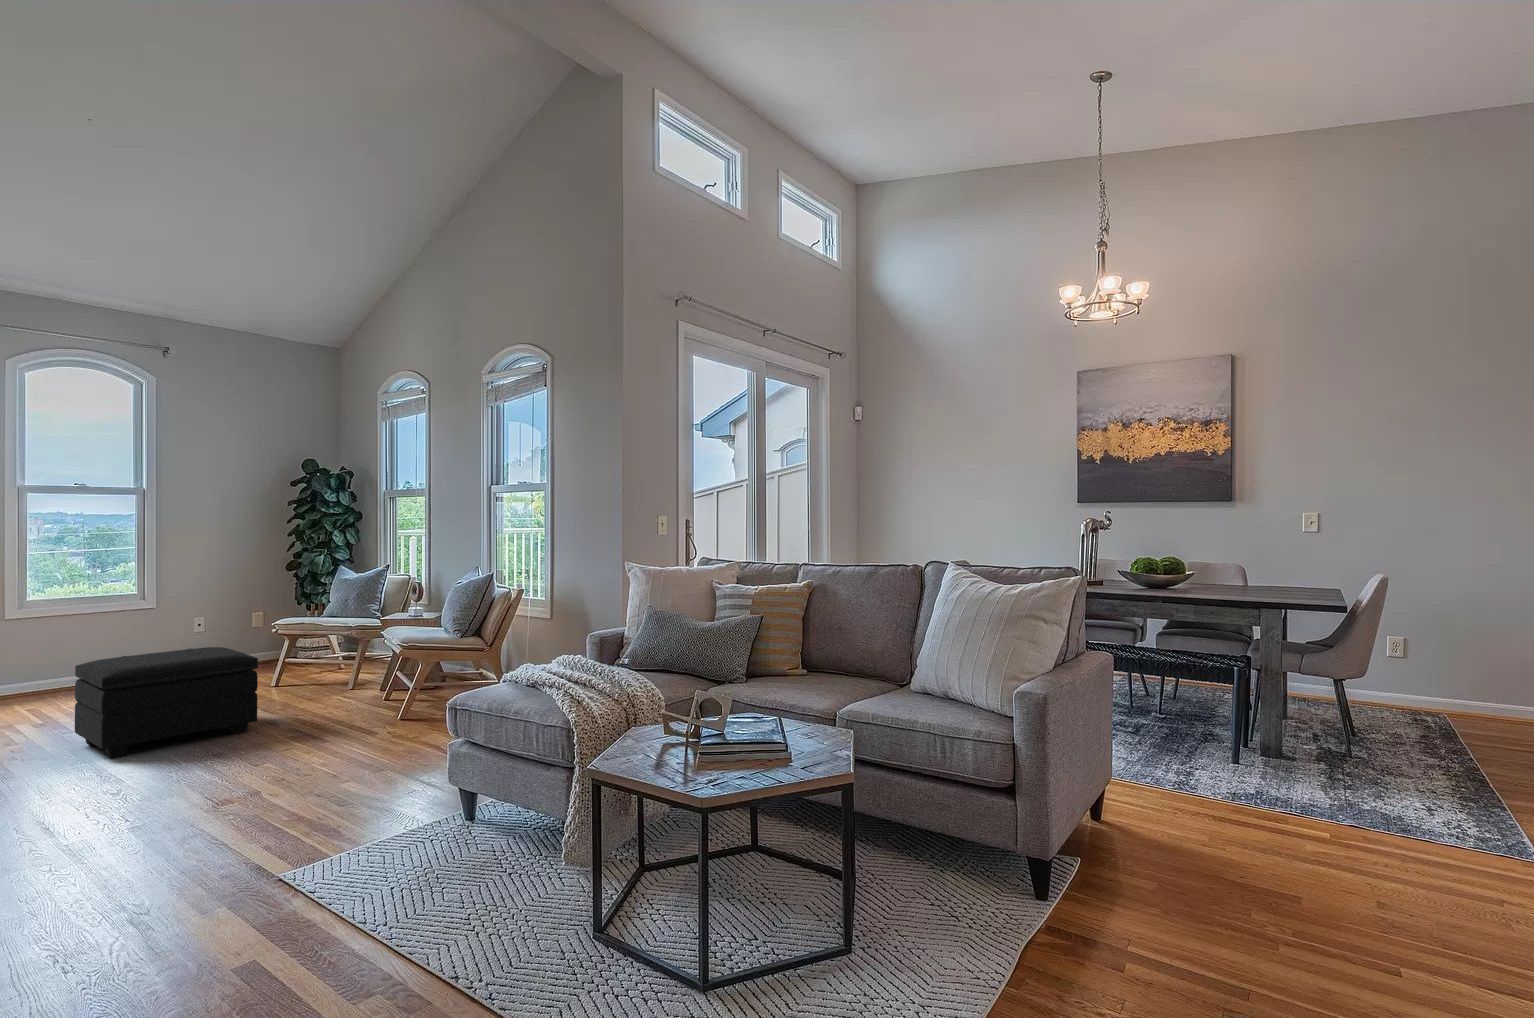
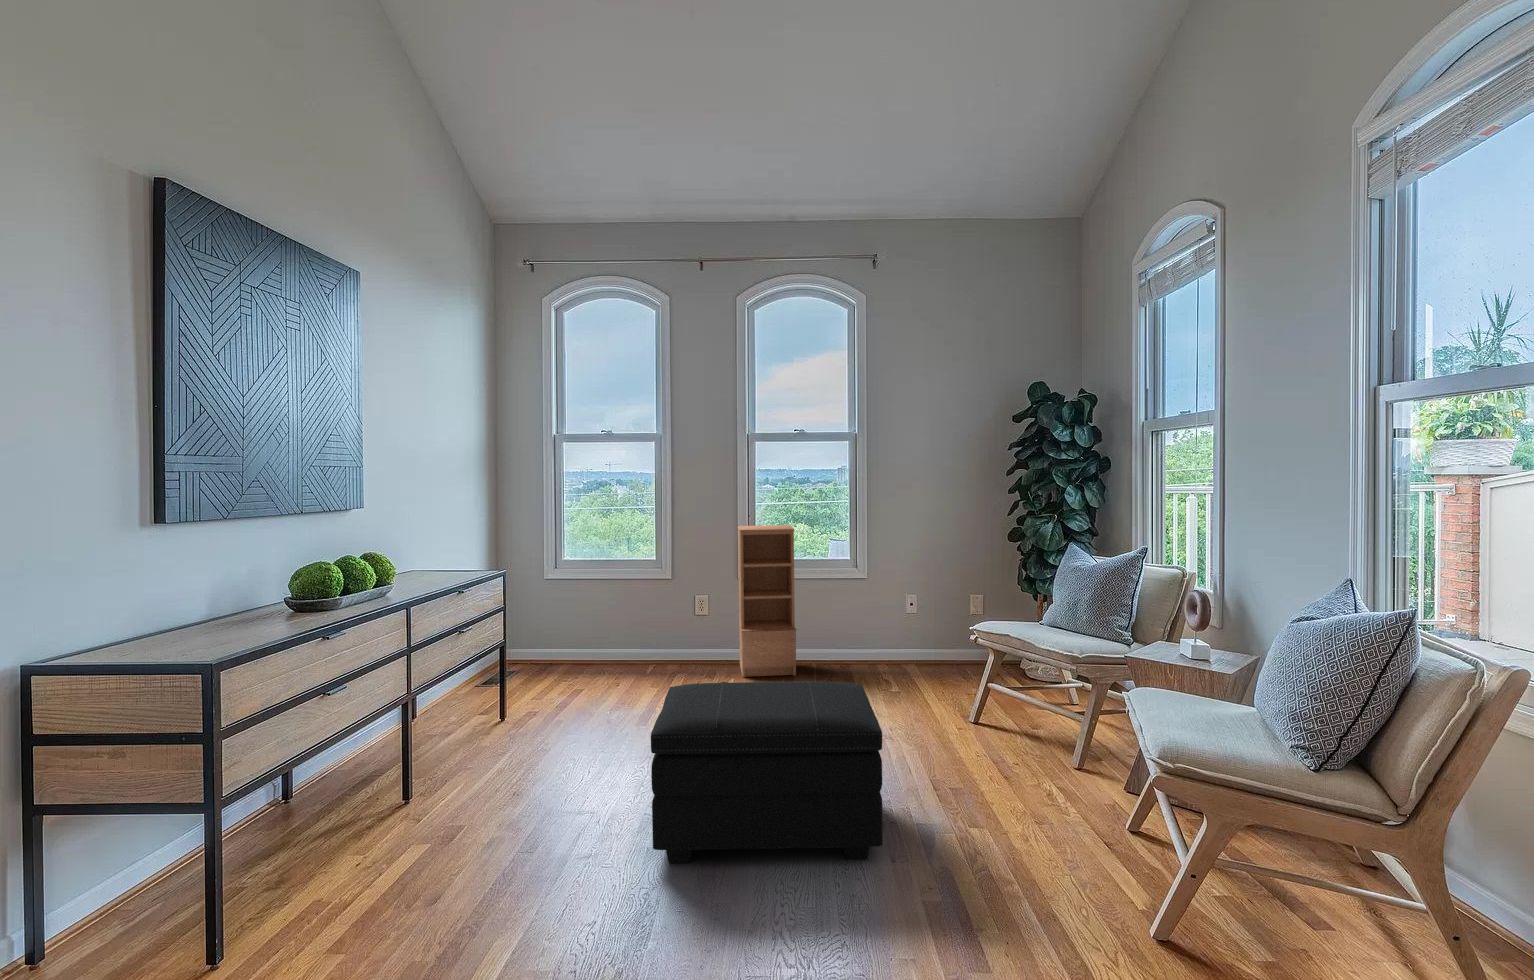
bookcase: none [29,565,102,697] -> present [738,525,796,677]

